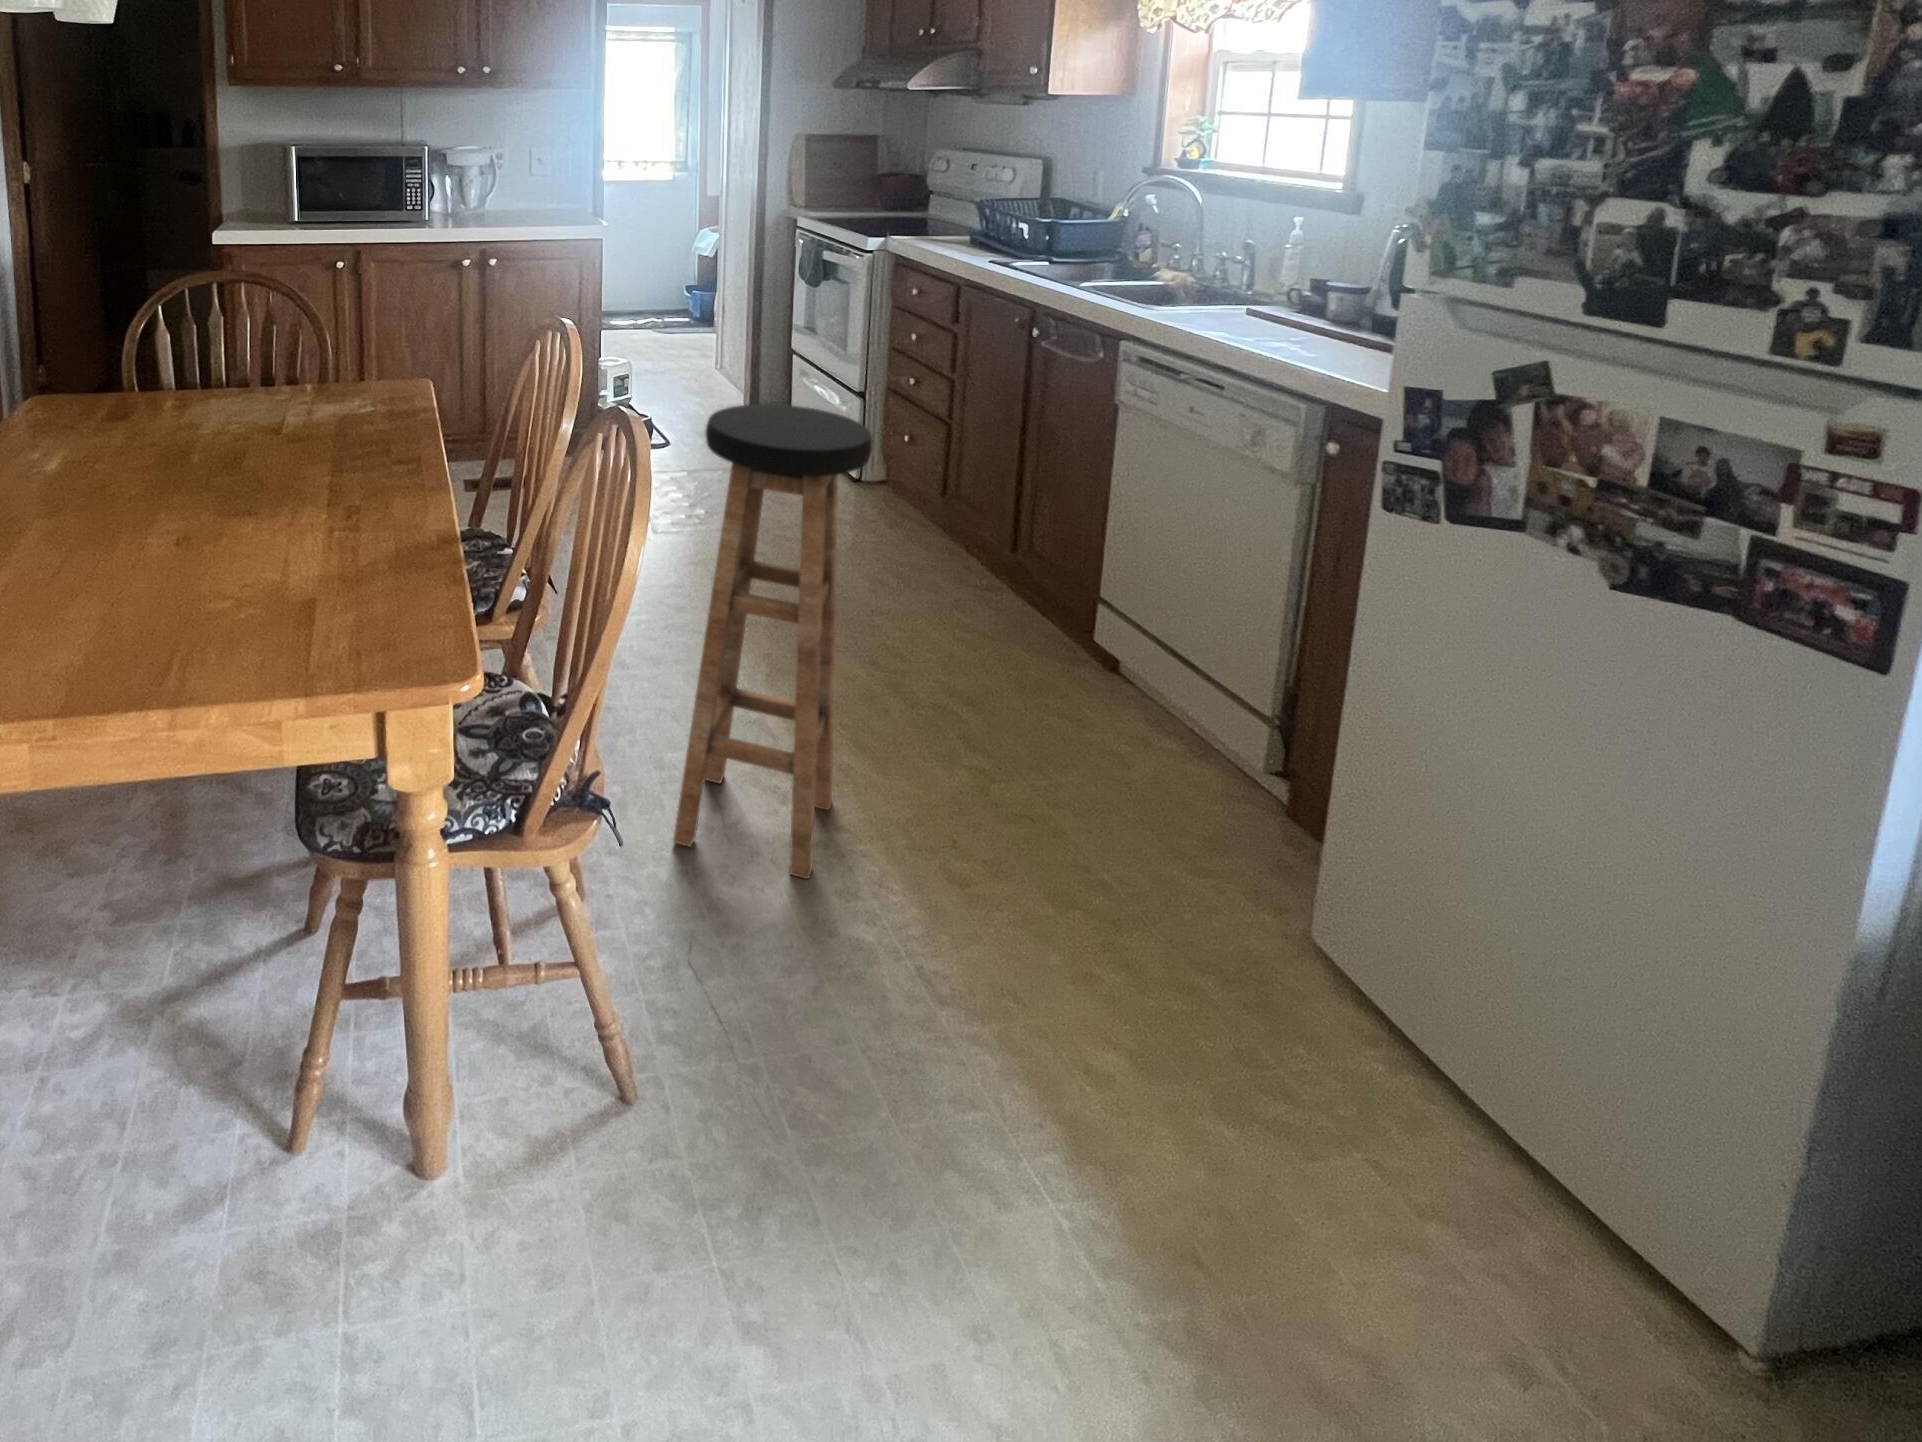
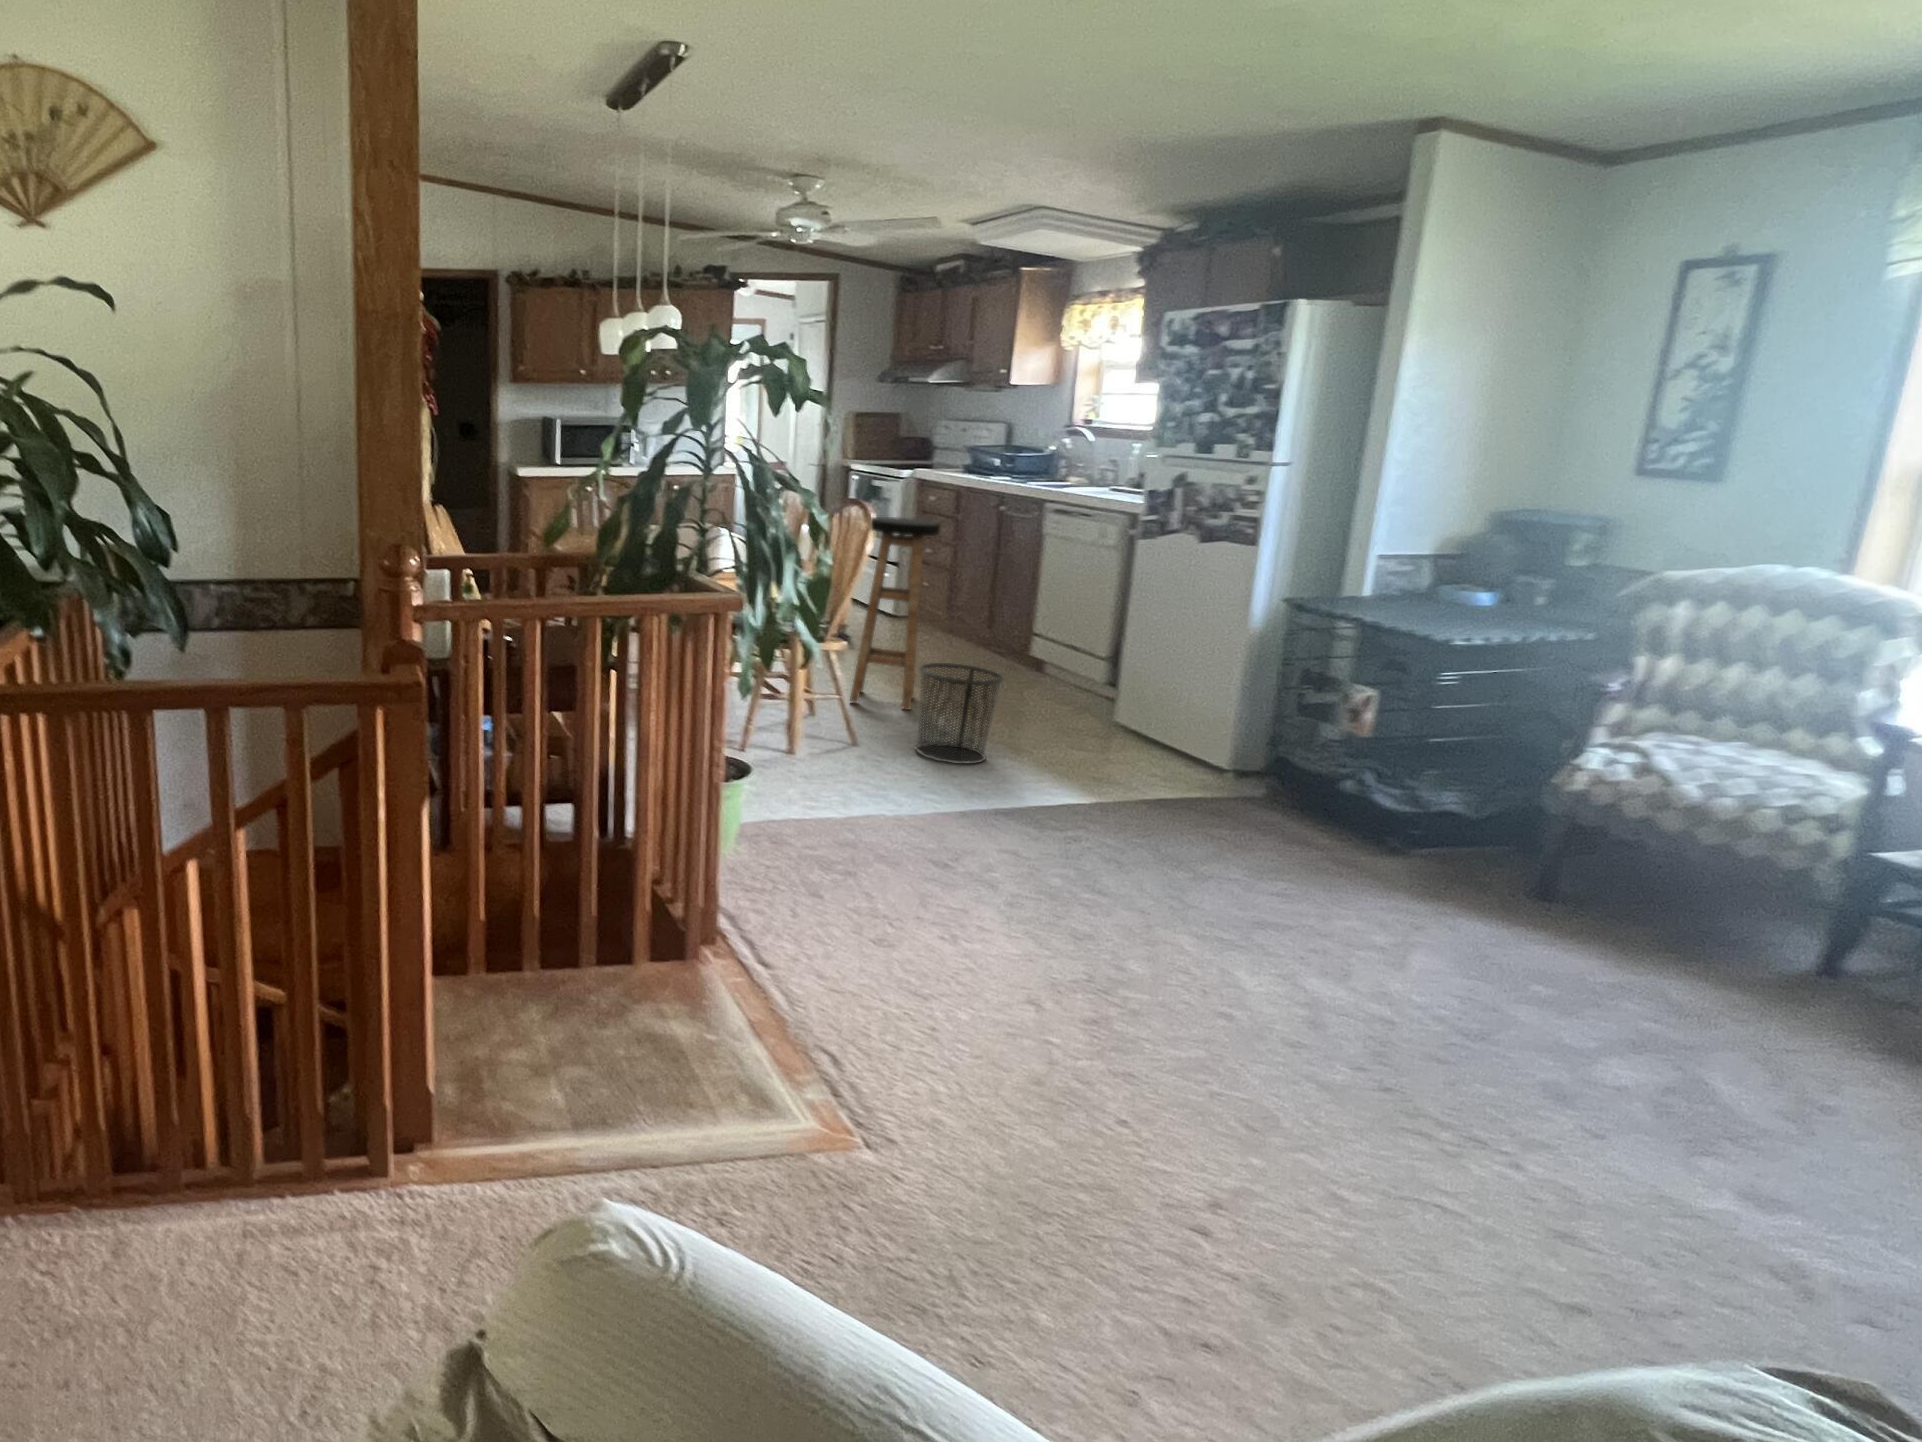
waste bin: none [759,913,1017,1321] -> present [915,663,1004,764]

